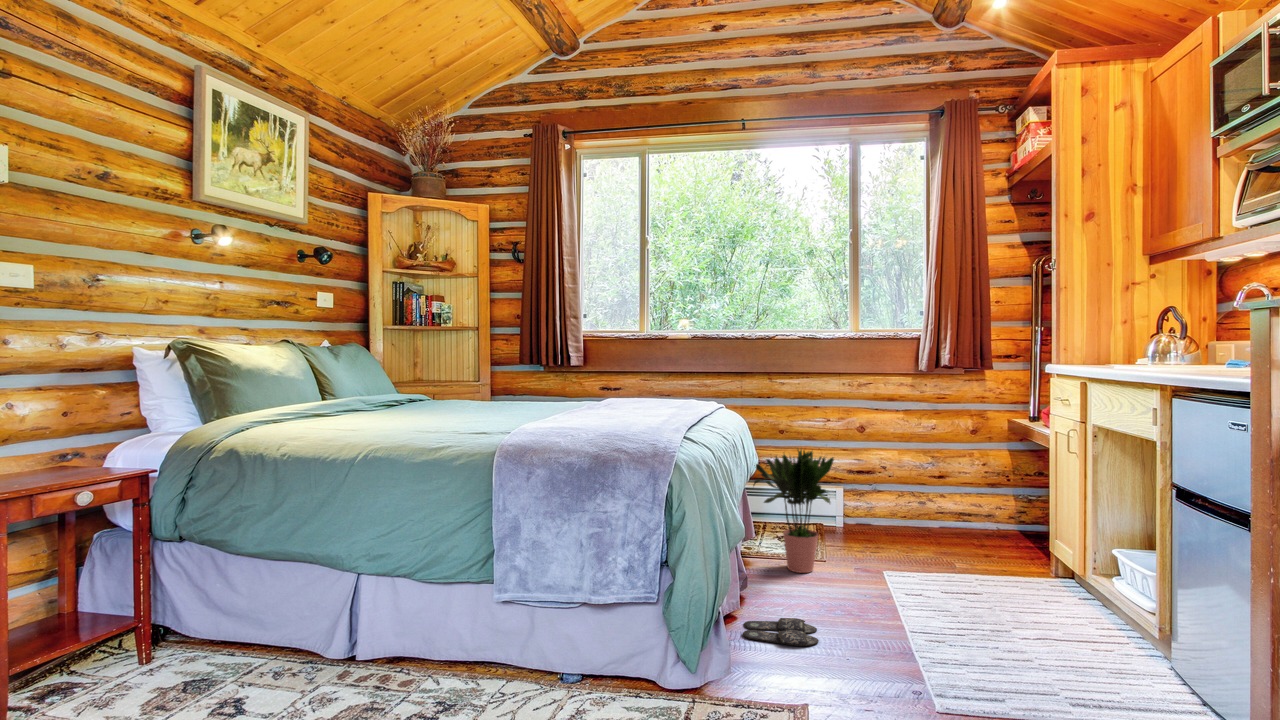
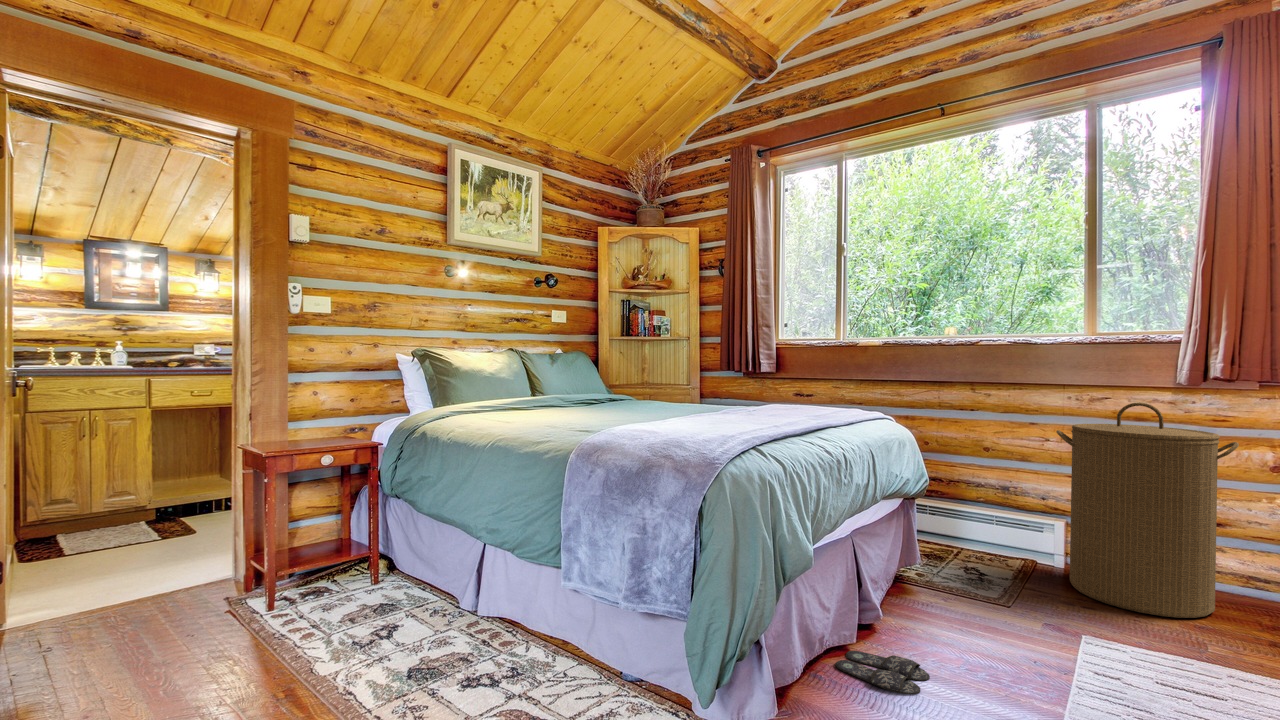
laundry hamper: none [843,386,962,553] -> present [1056,402,1239,618]
potted plant: present [753,450,834,573] -> none [903,462,1013,612]

